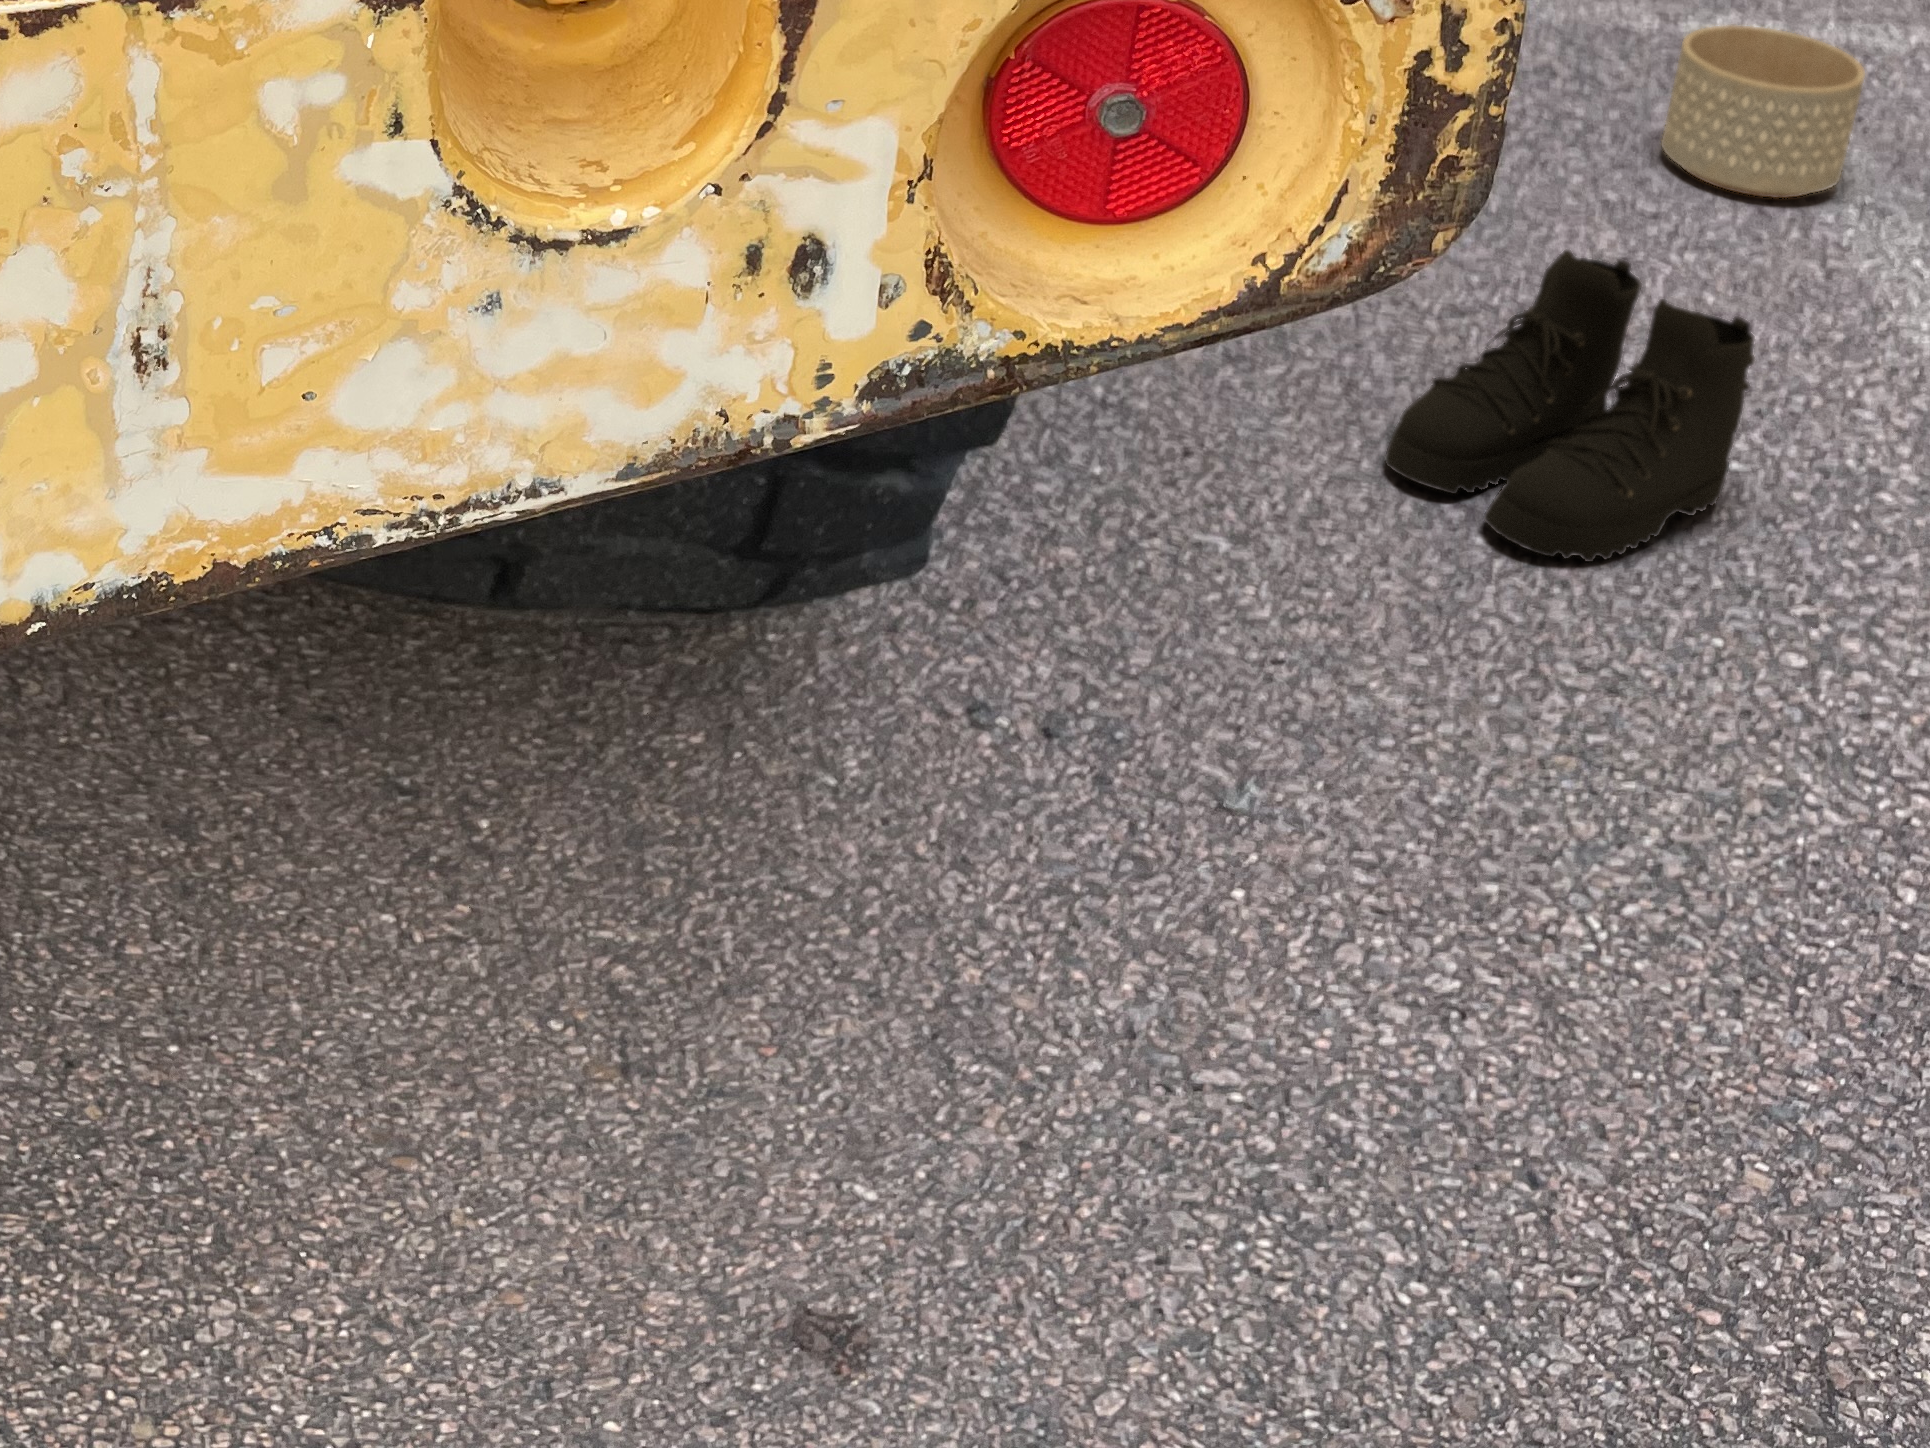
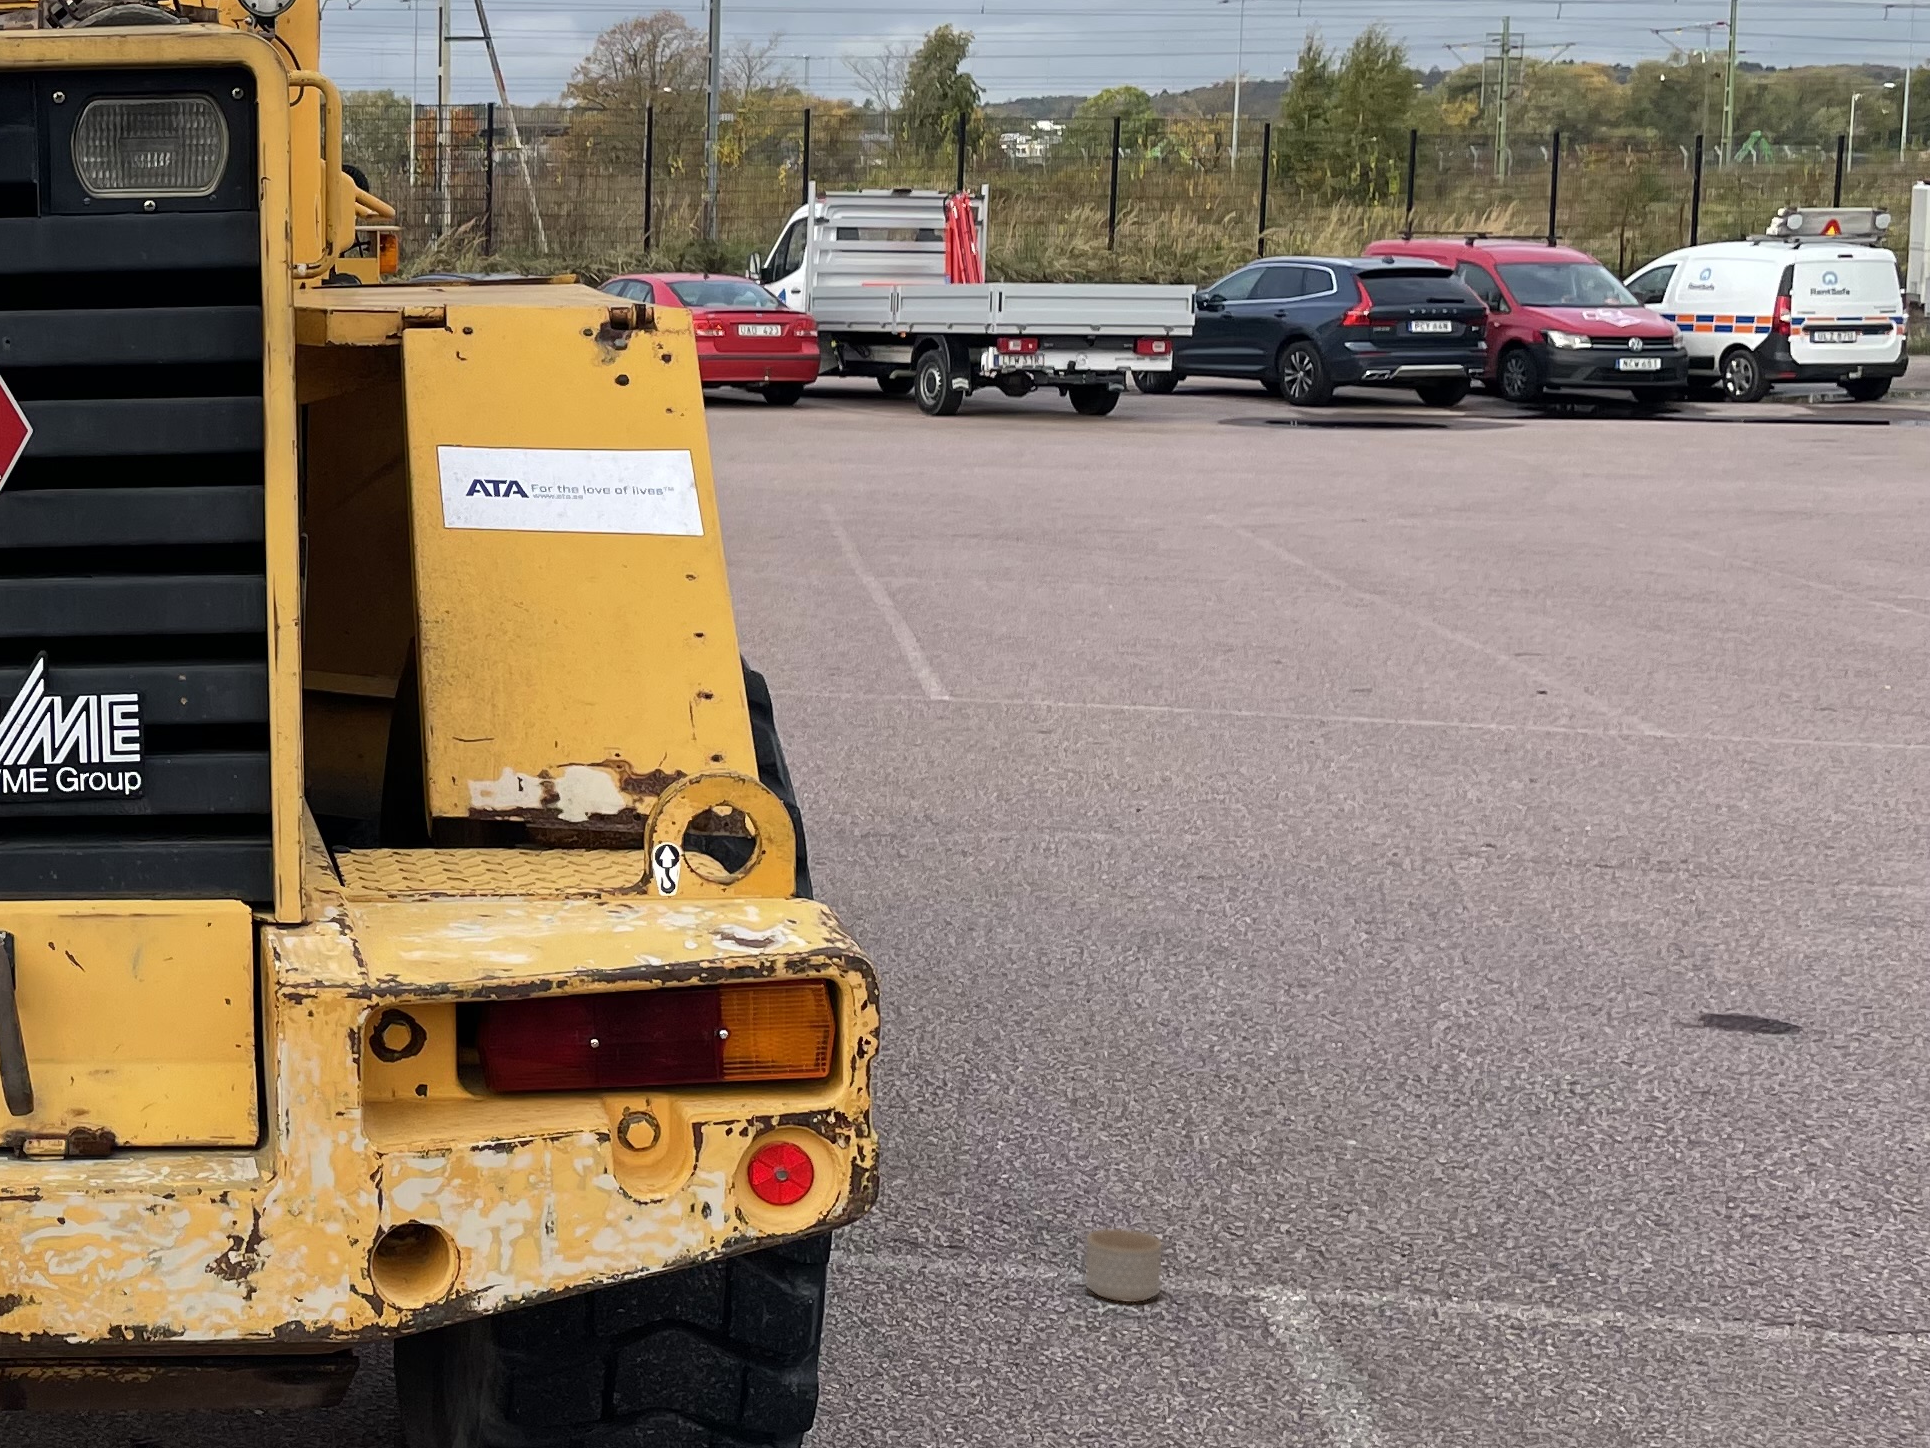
boots: present [1385,250,1754,562] -> none [943,1295,1075,1407]

